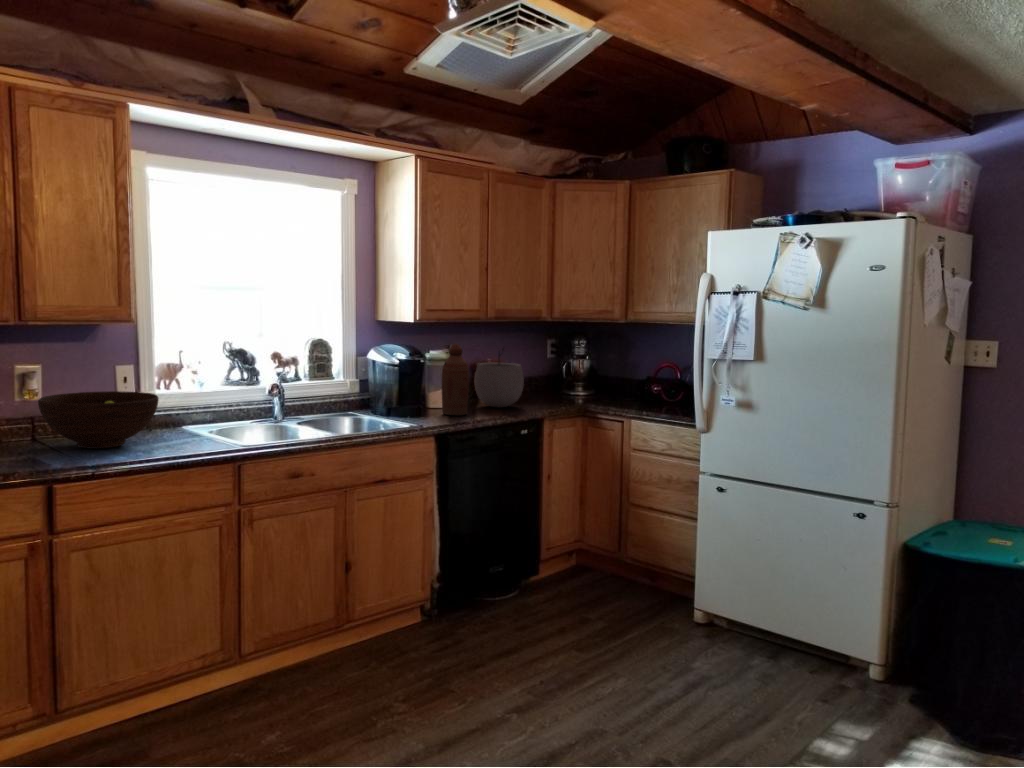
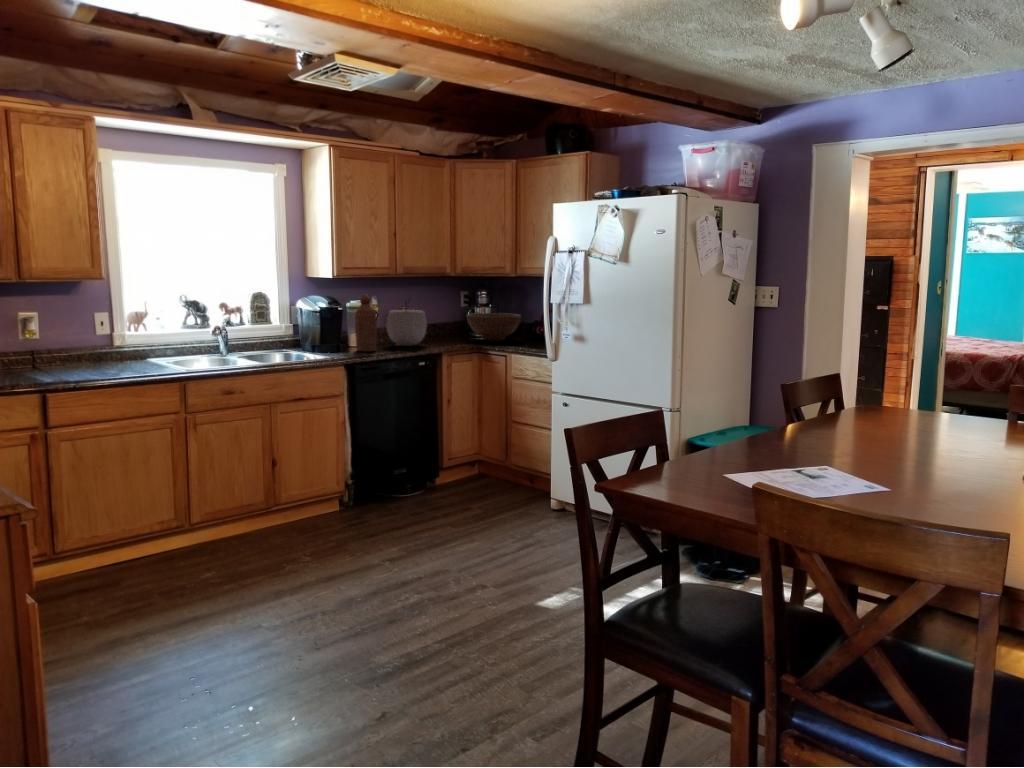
fruit bowl: present [38,391,159,449] -> present [467,313,521,341]

